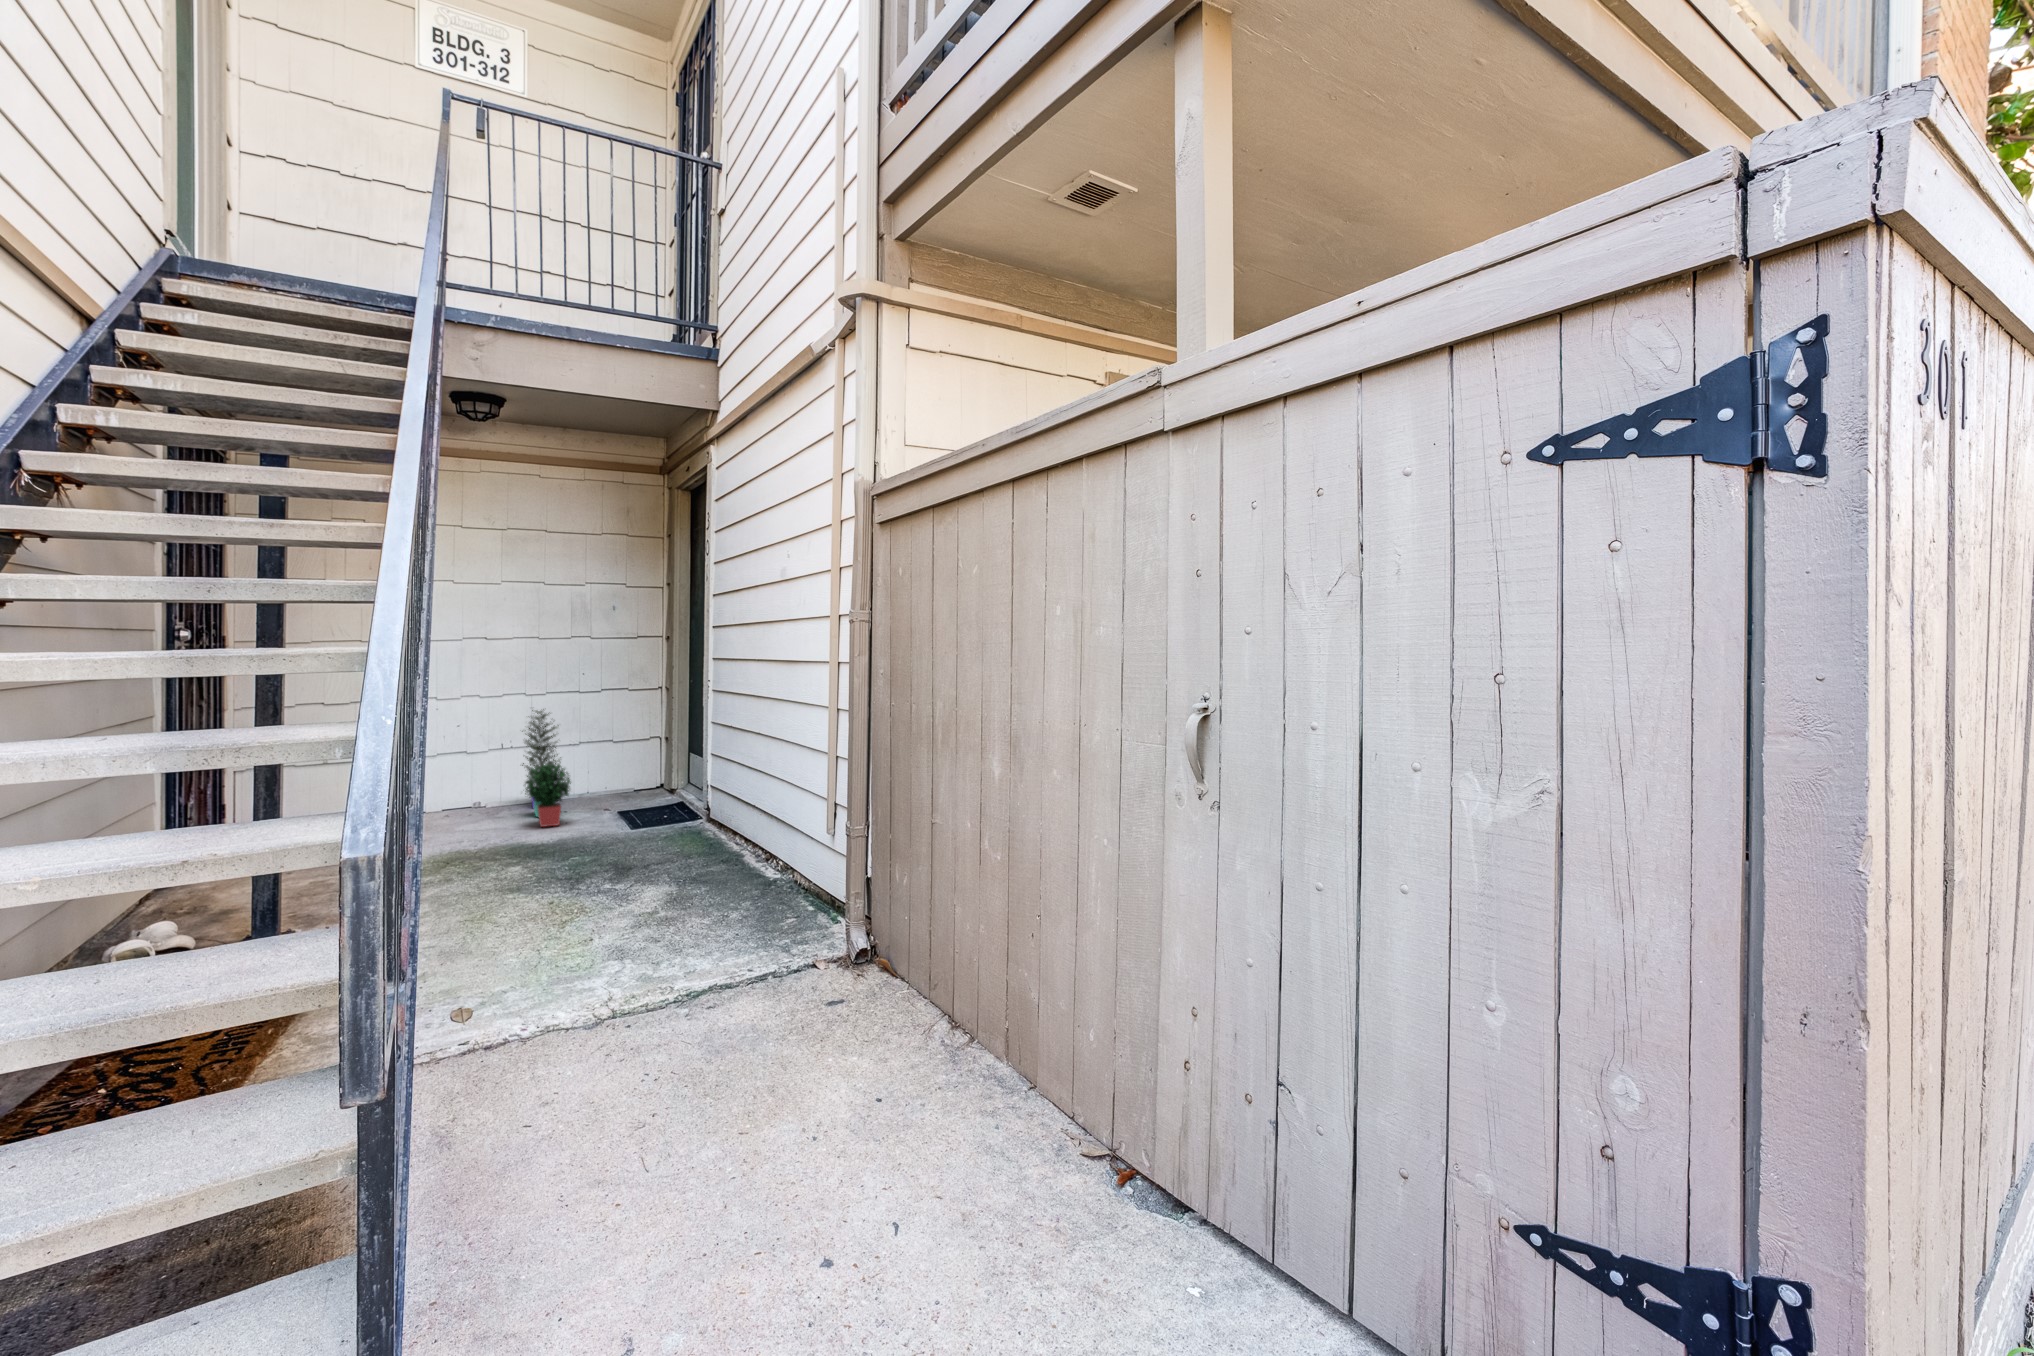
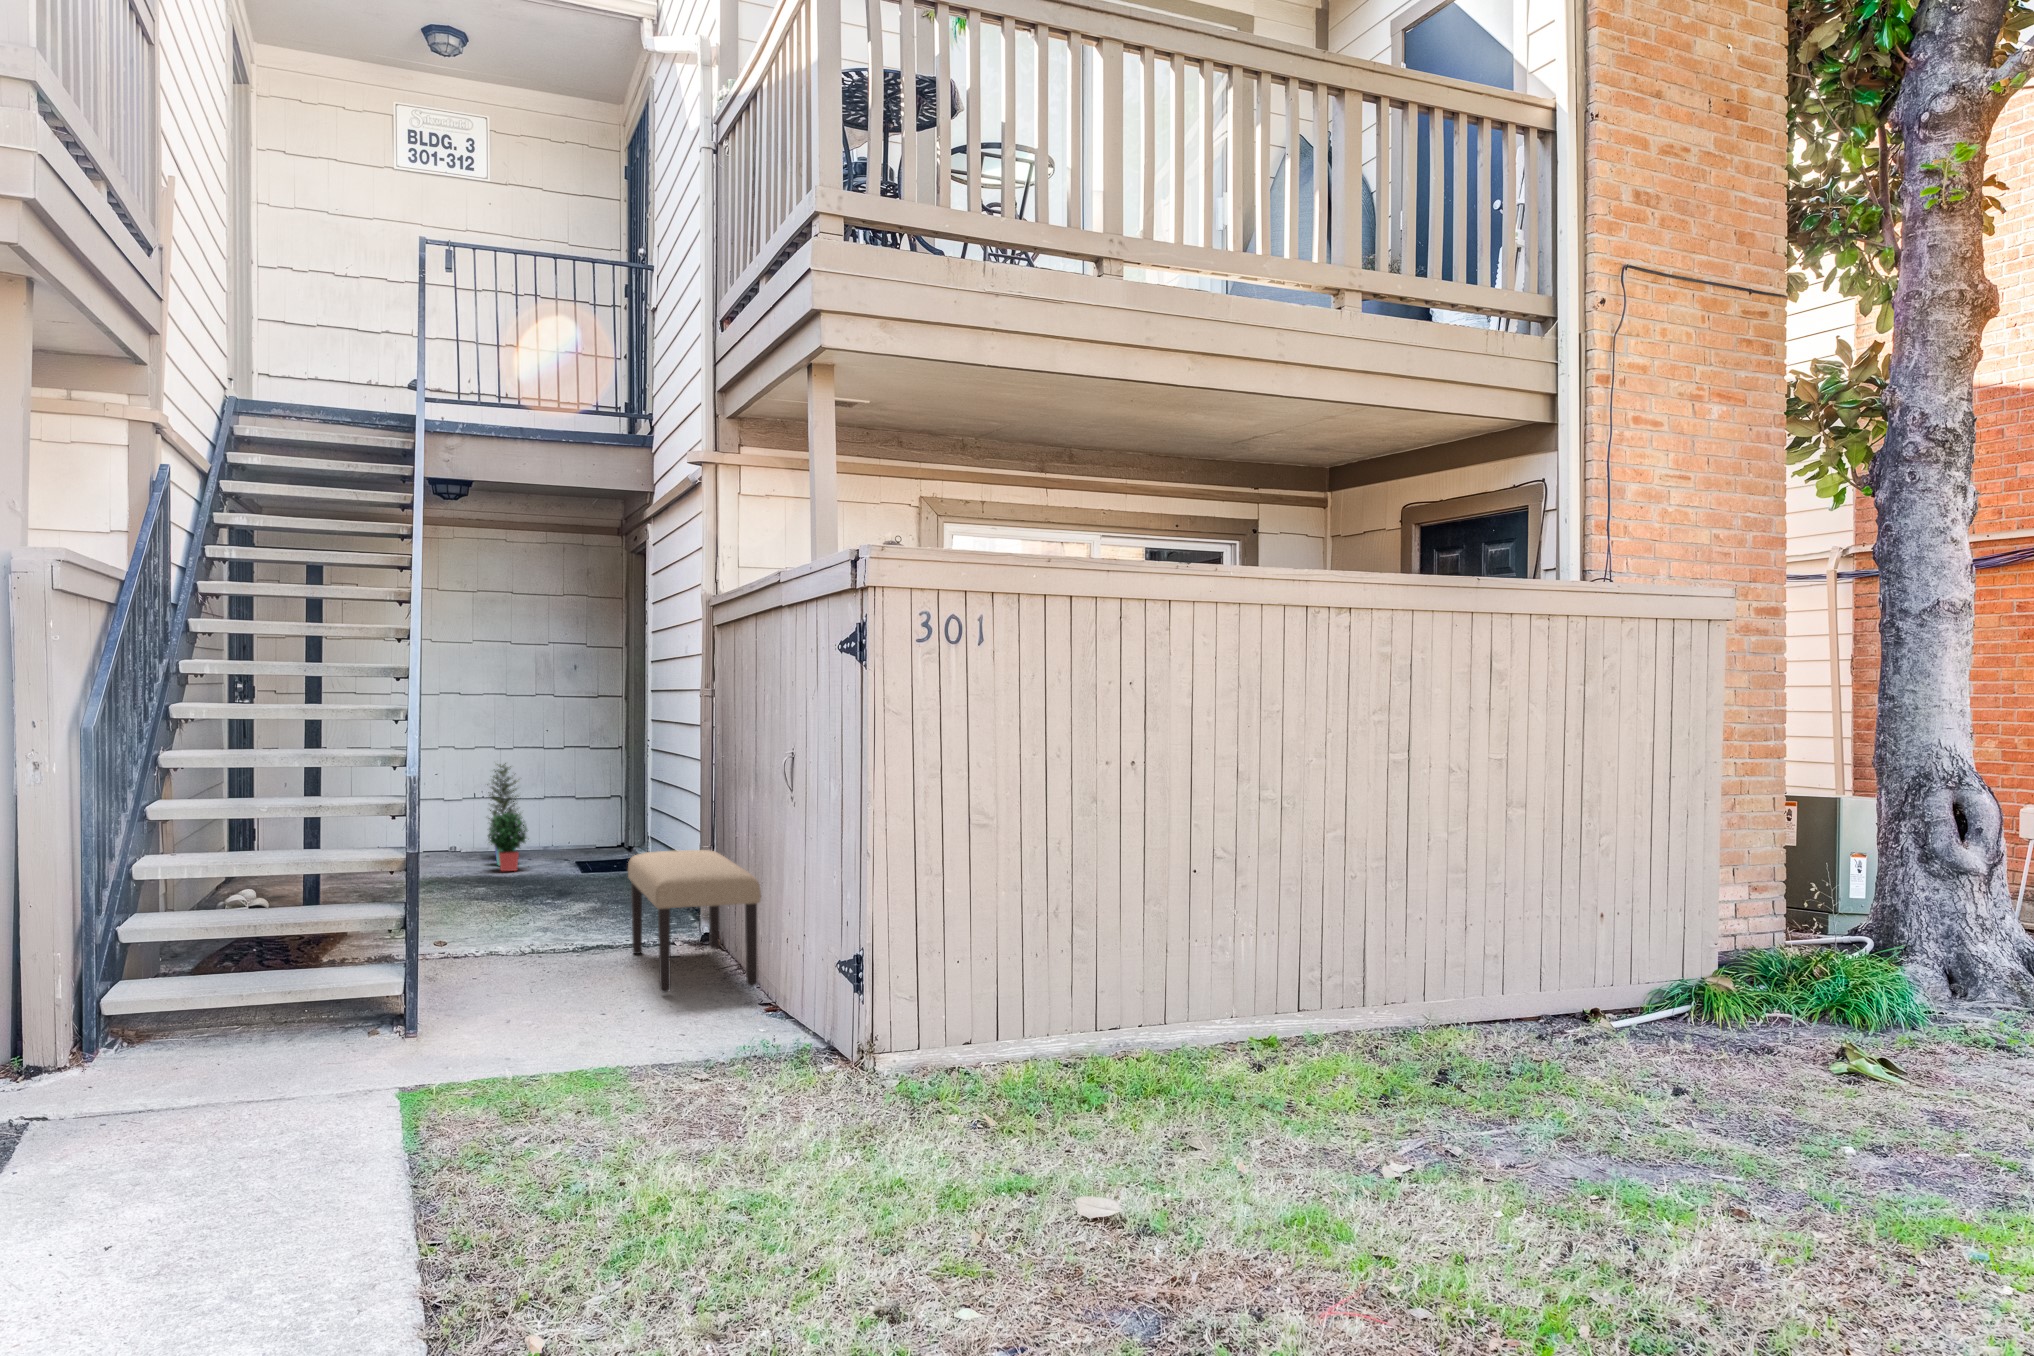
bench: none [767,856,1068,1179] -> present [628,850,761,993]

